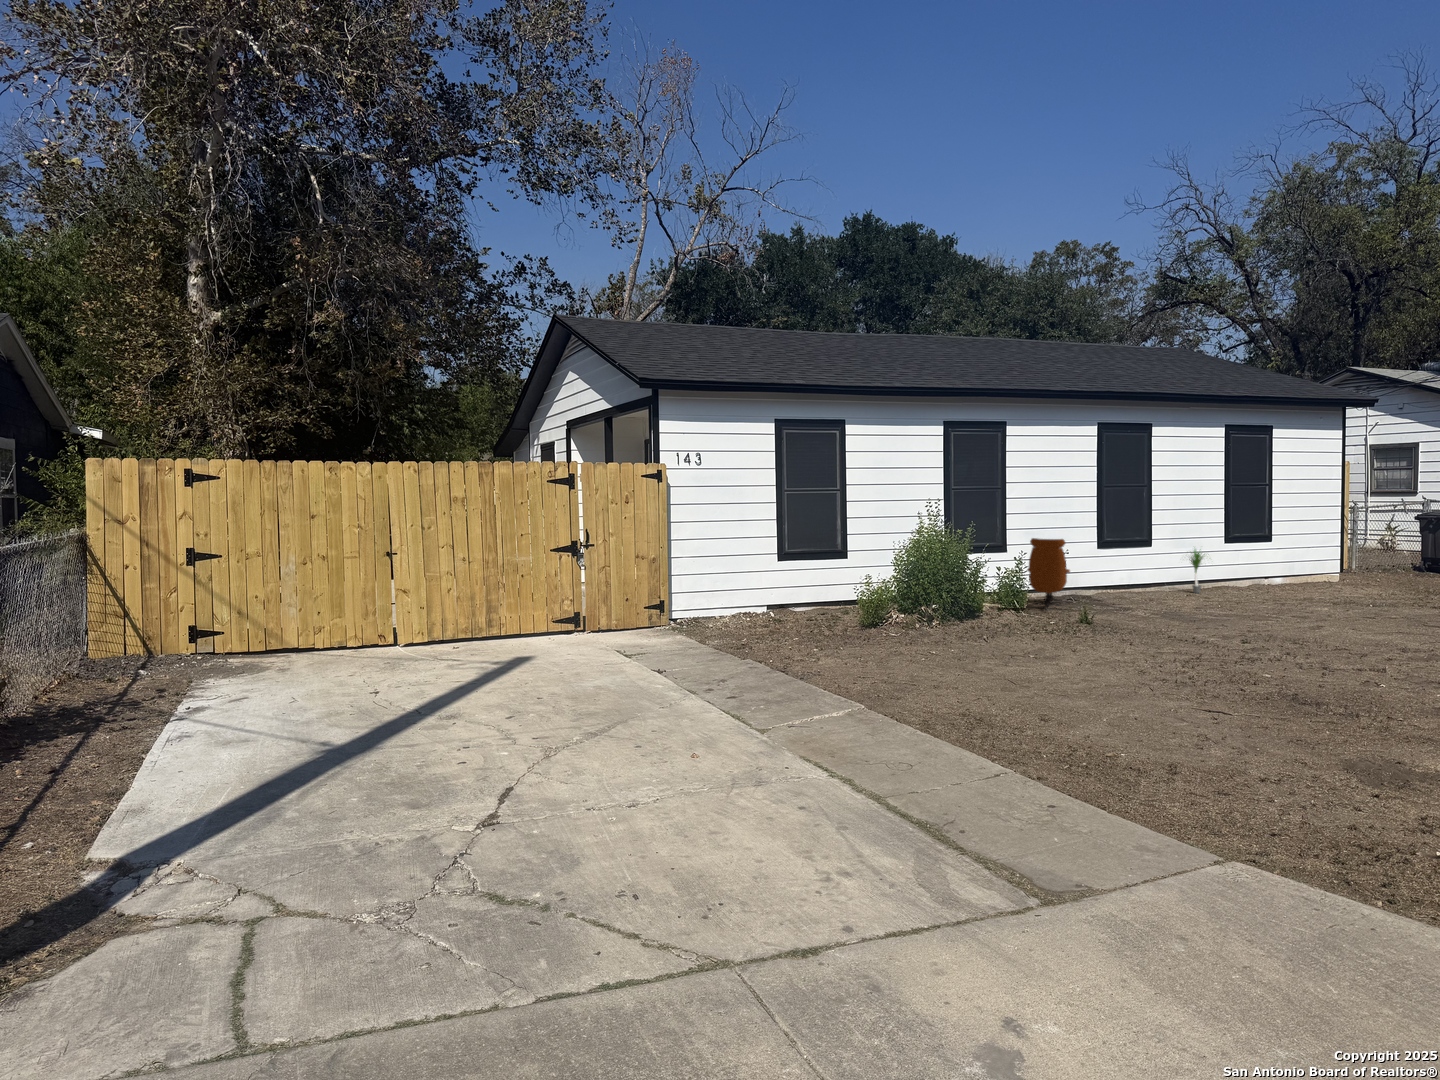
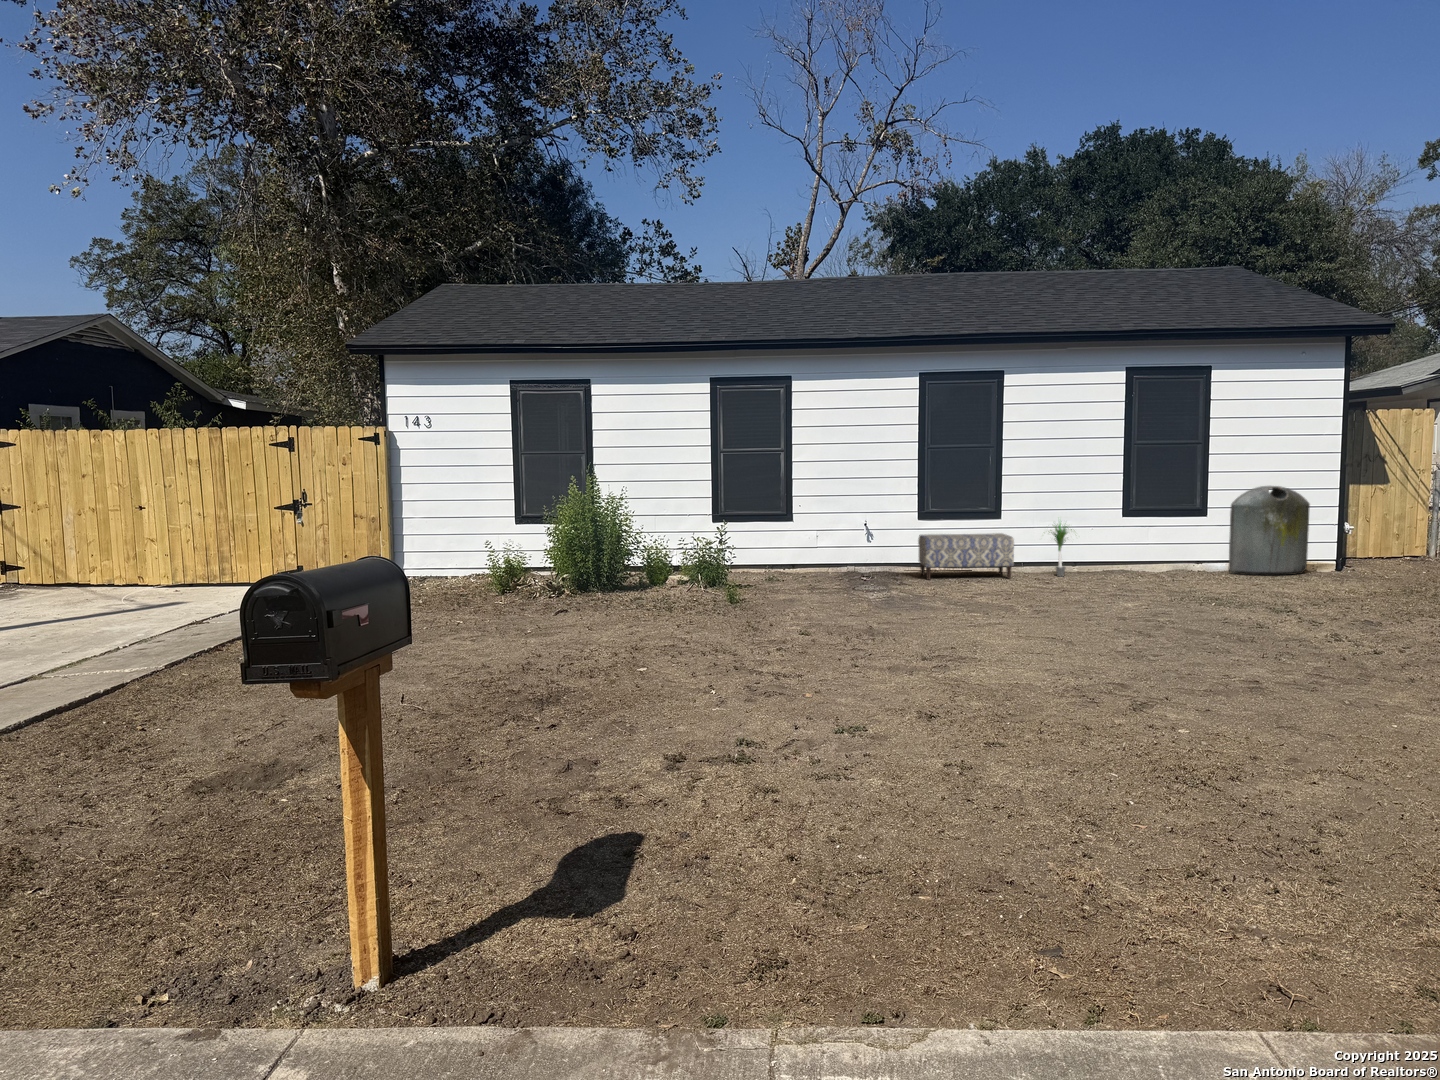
trash can: none [1289,518,1338,587] -> present [1229,486,1310,575]
lounge chair: present [1027,538,1070,610] -> none [778,504,859,586]
bench: none [1095,559,1178,601] -> present [918,533,1014,580]

